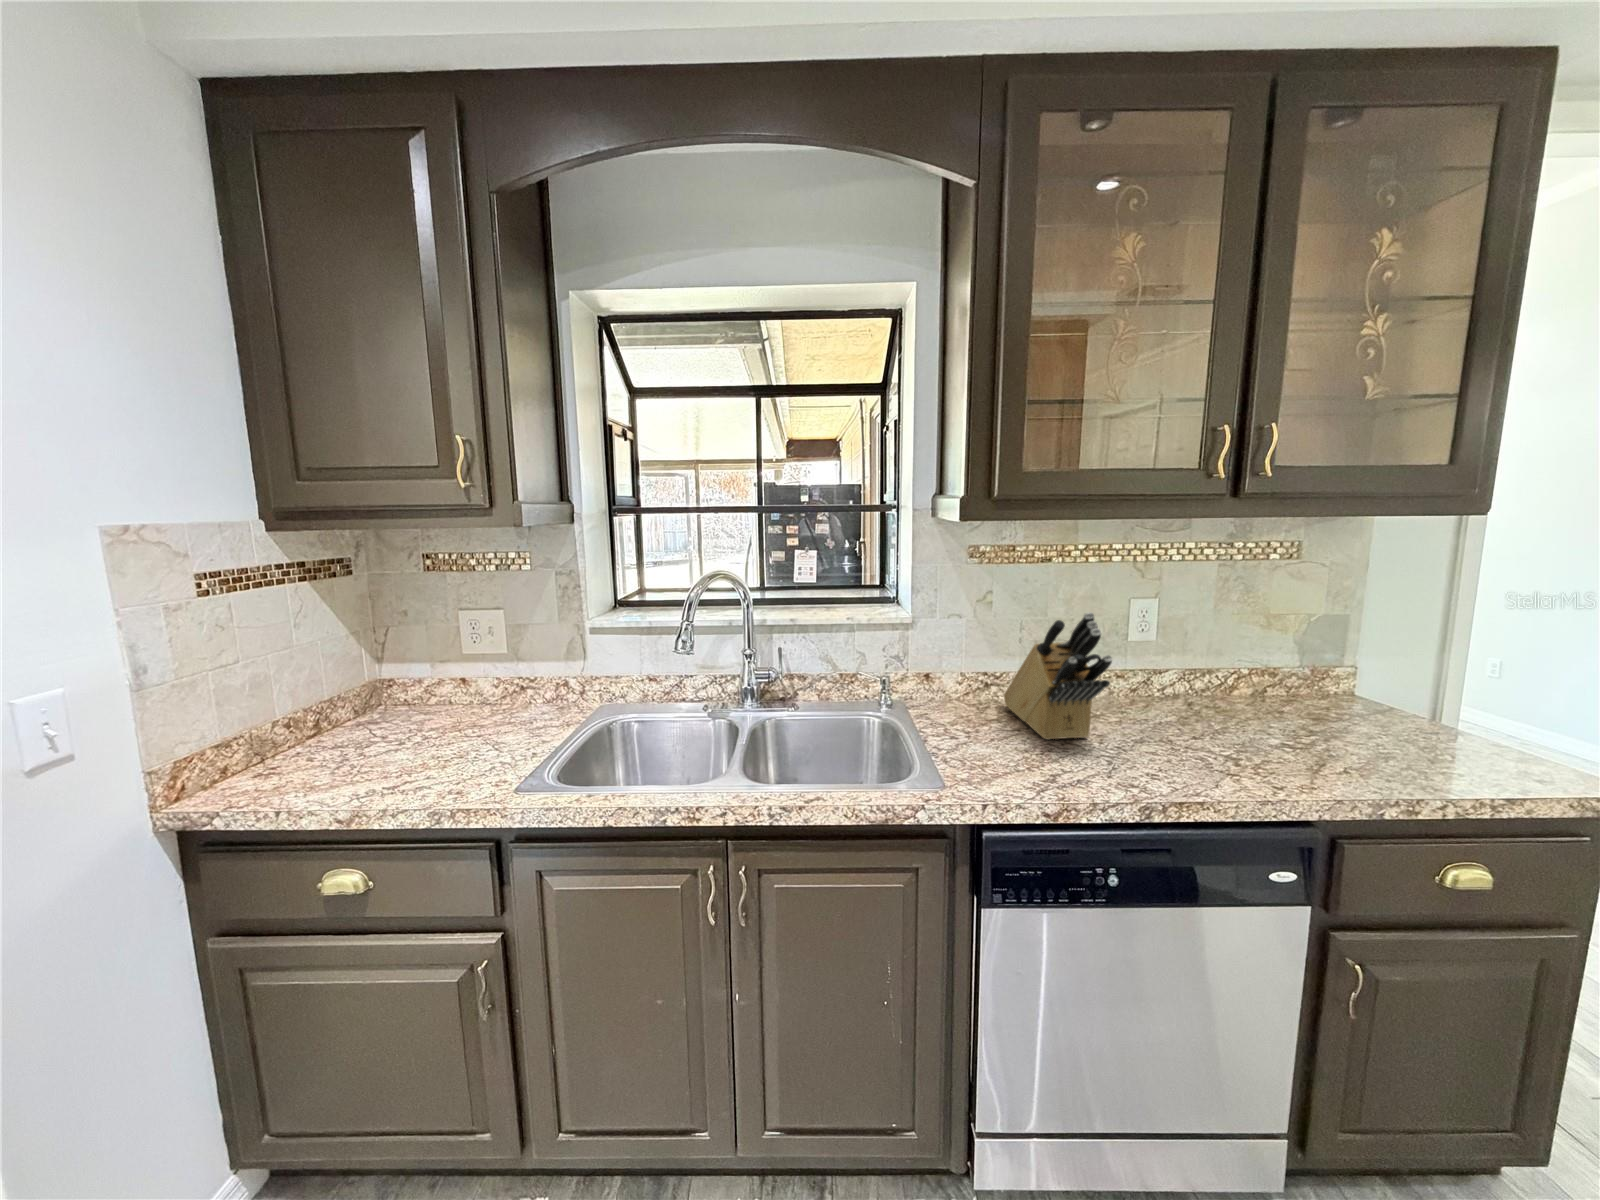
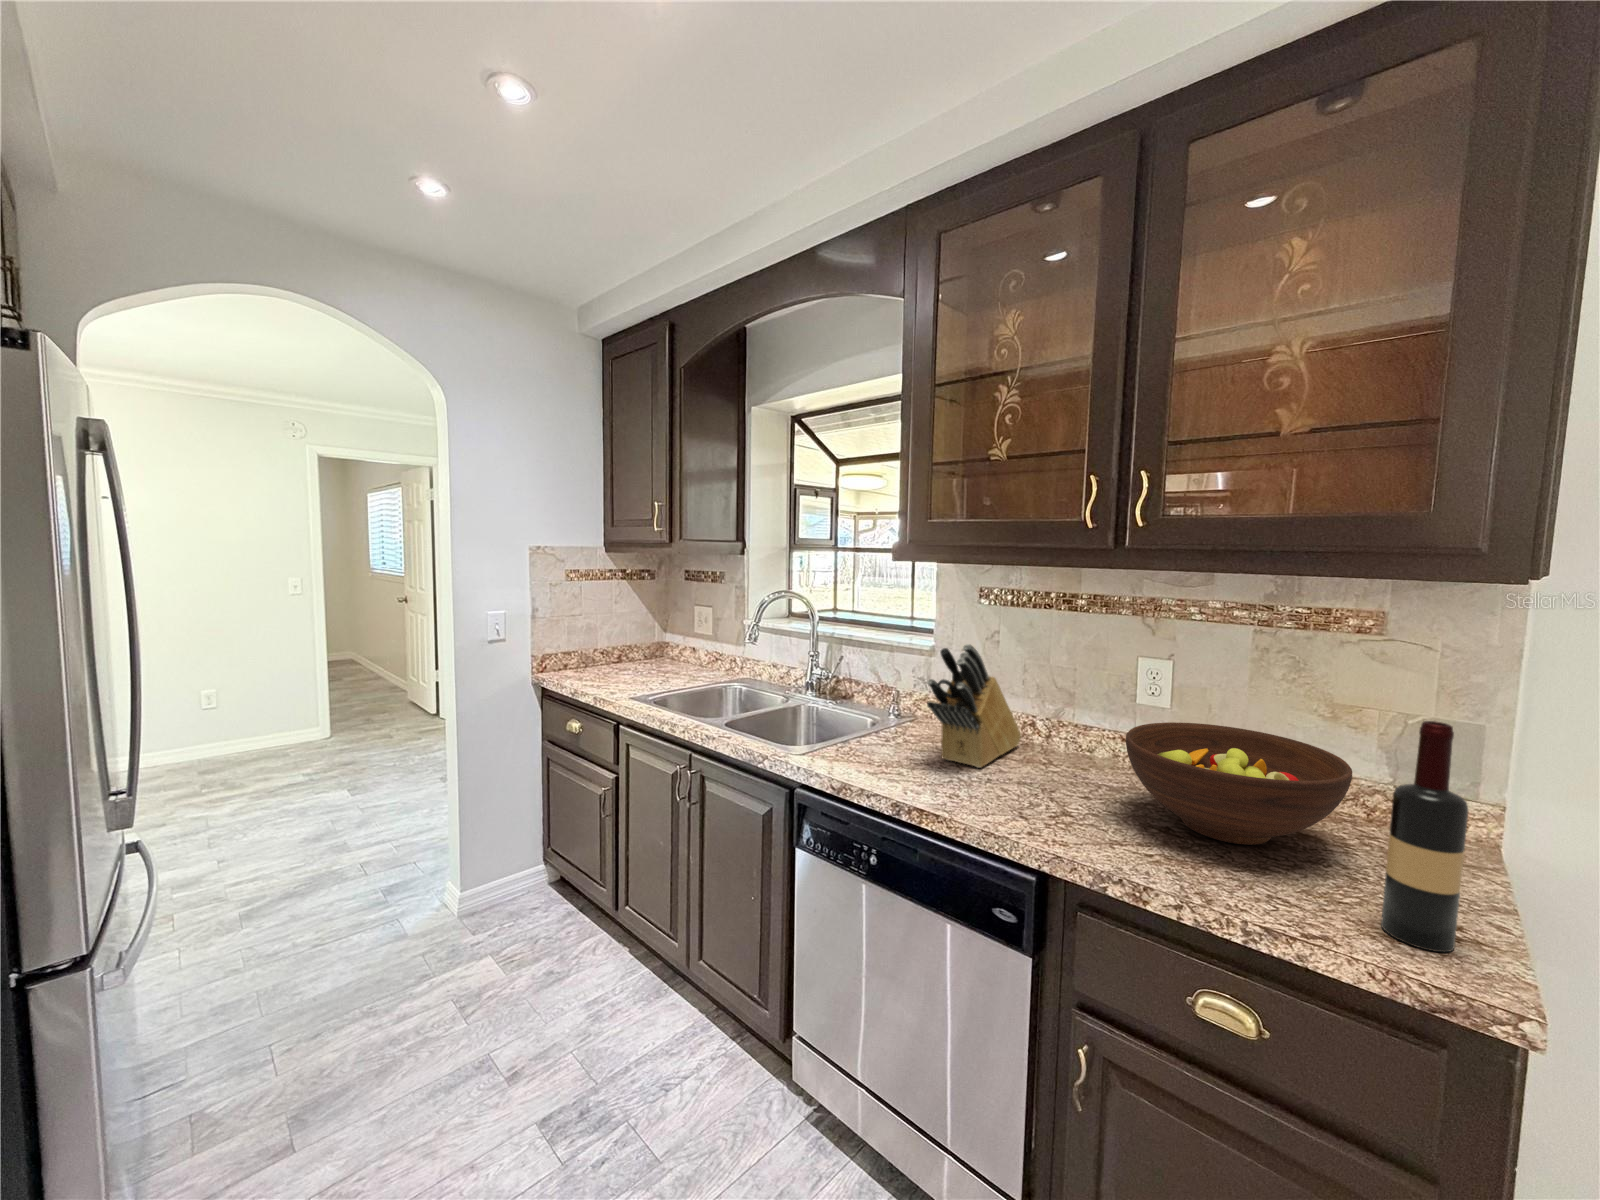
wine bottle: none [1480,621,1550,775] -> present [1381,721,1468,952]
fruit bowl: none [1214,648,1408,741] -> present [1126,722,1352,845]

